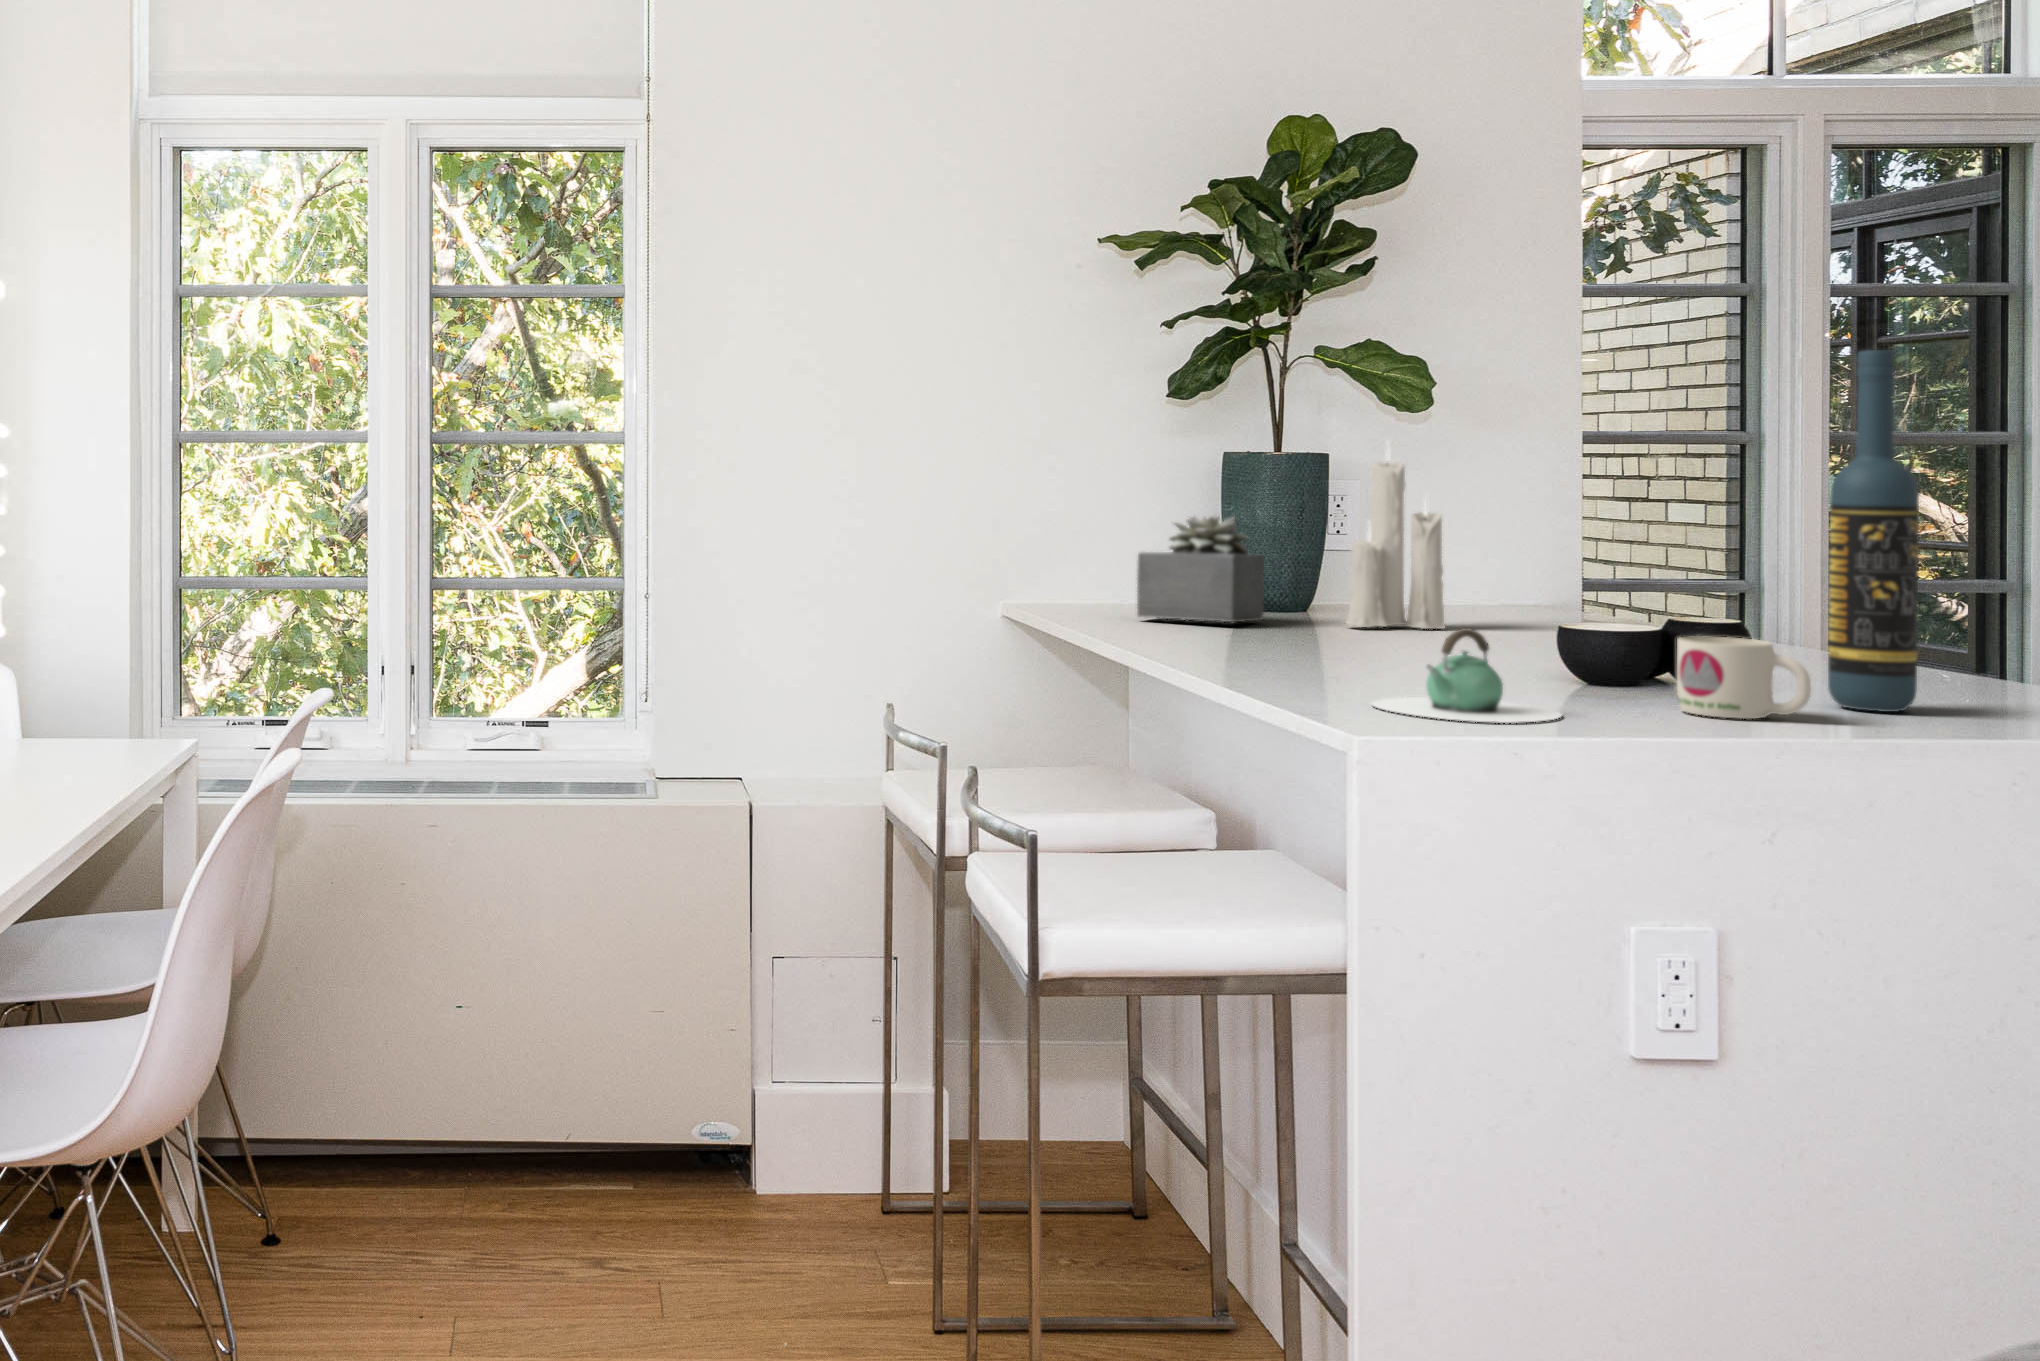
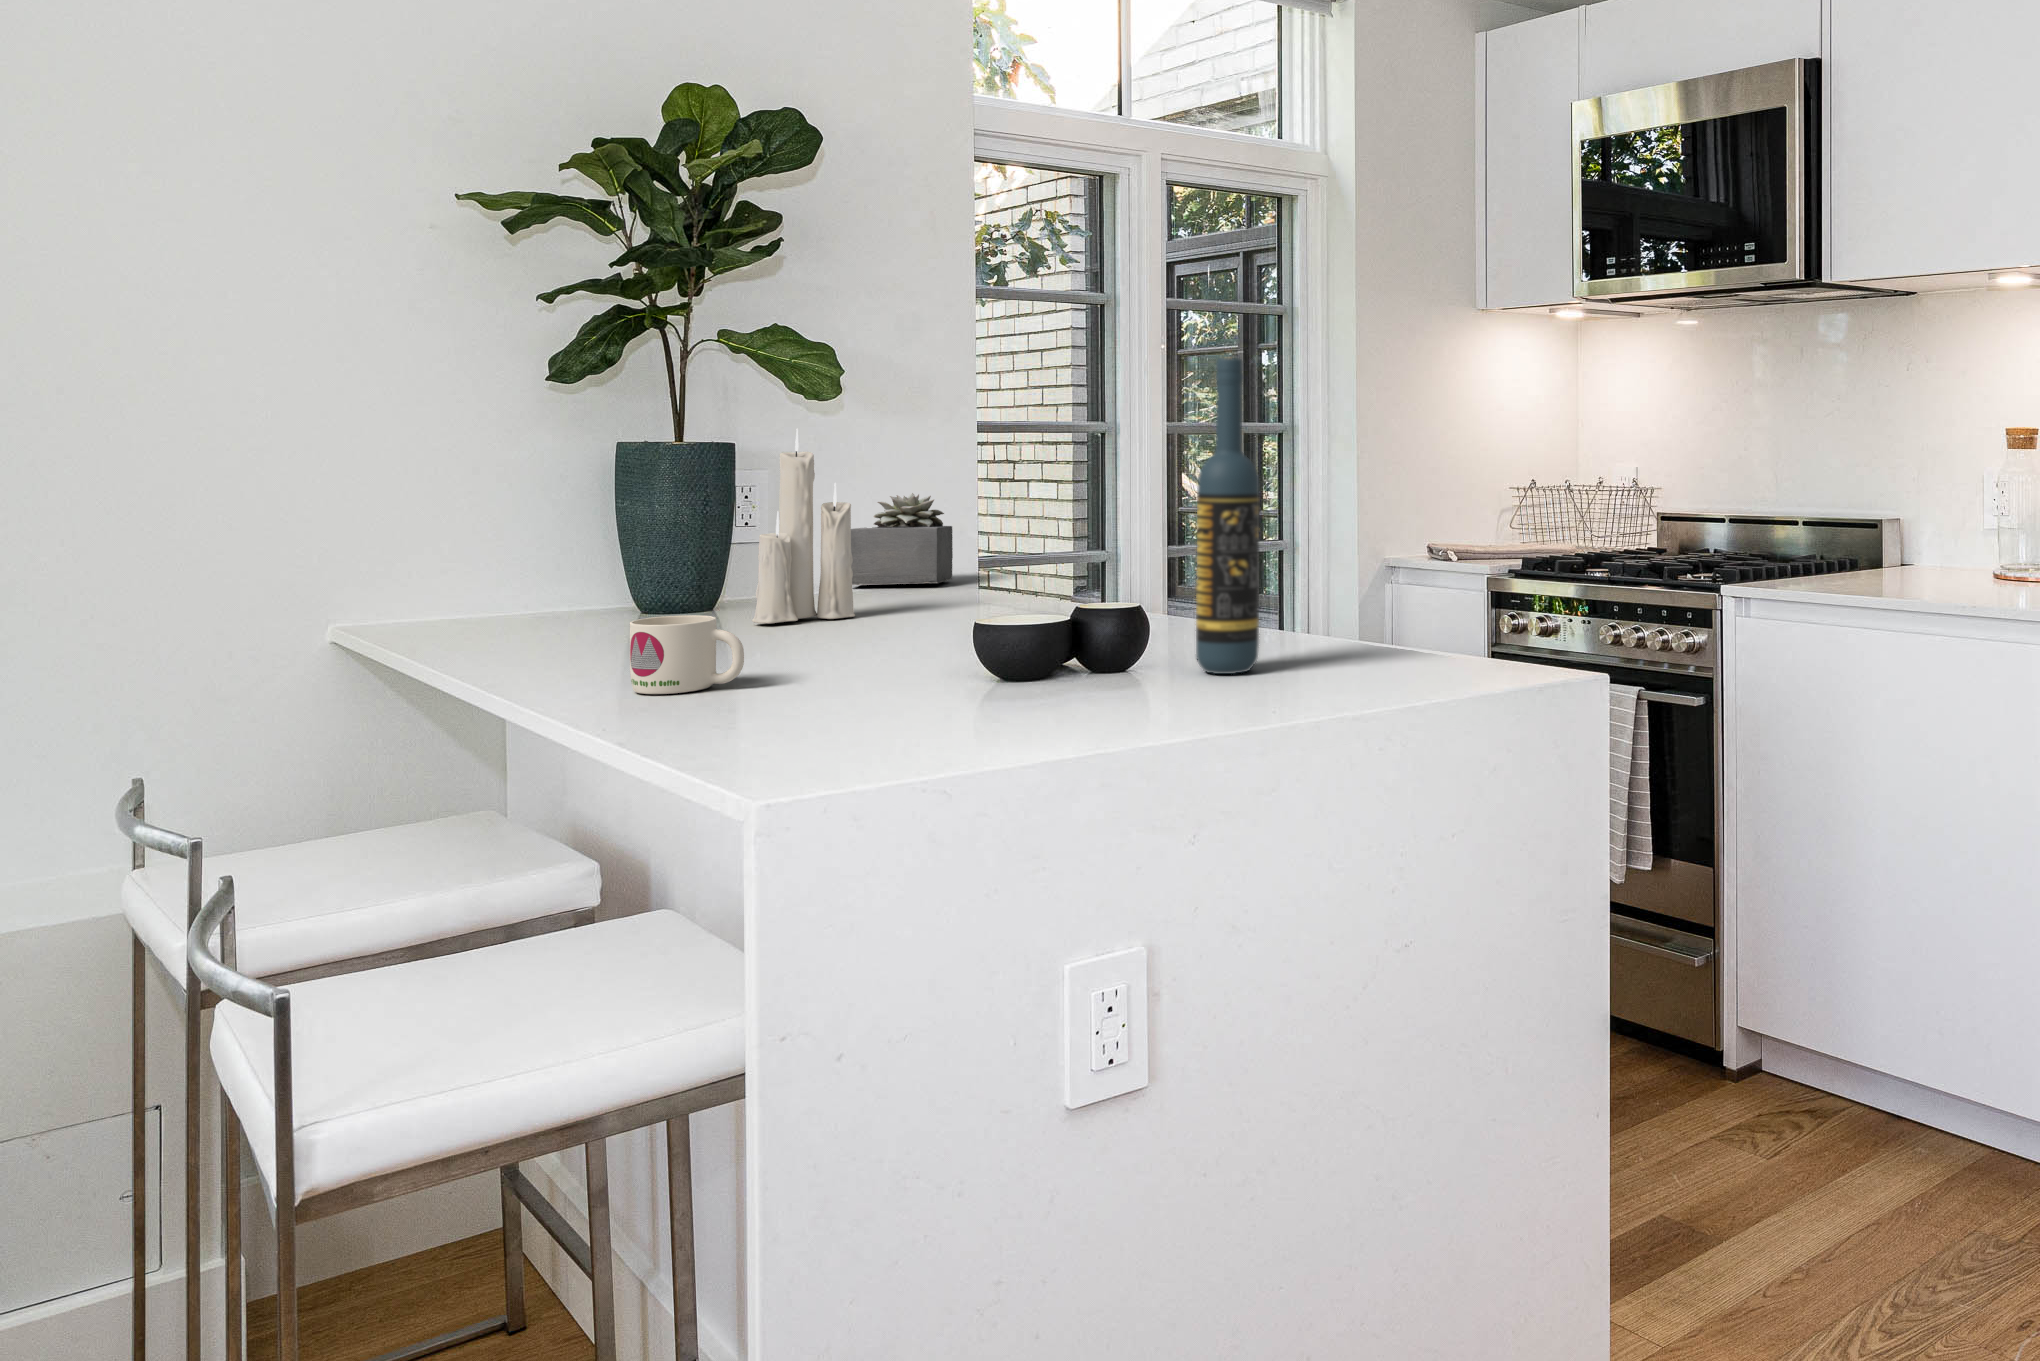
succulent plant: present [1137,514,1264,622] -> present [851,493,953,585]
teapot: present [1372,628,1561,723] -> none [784,643,989,754]
mug: present [1677,636,1811,719] -> present [630,615,744,694]

